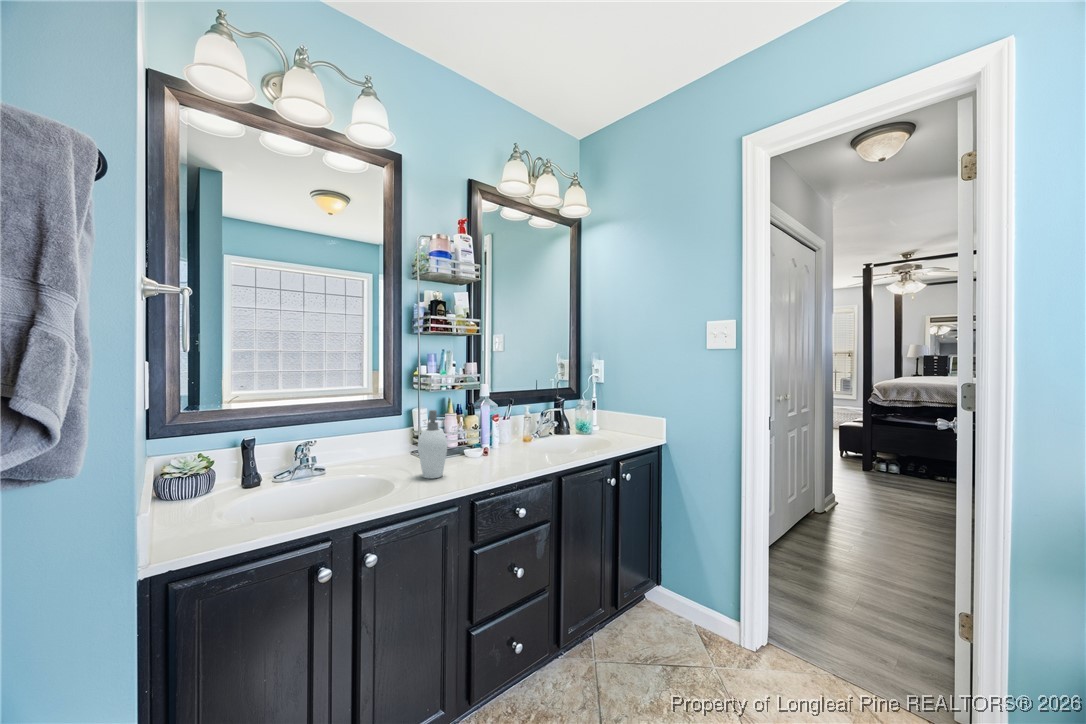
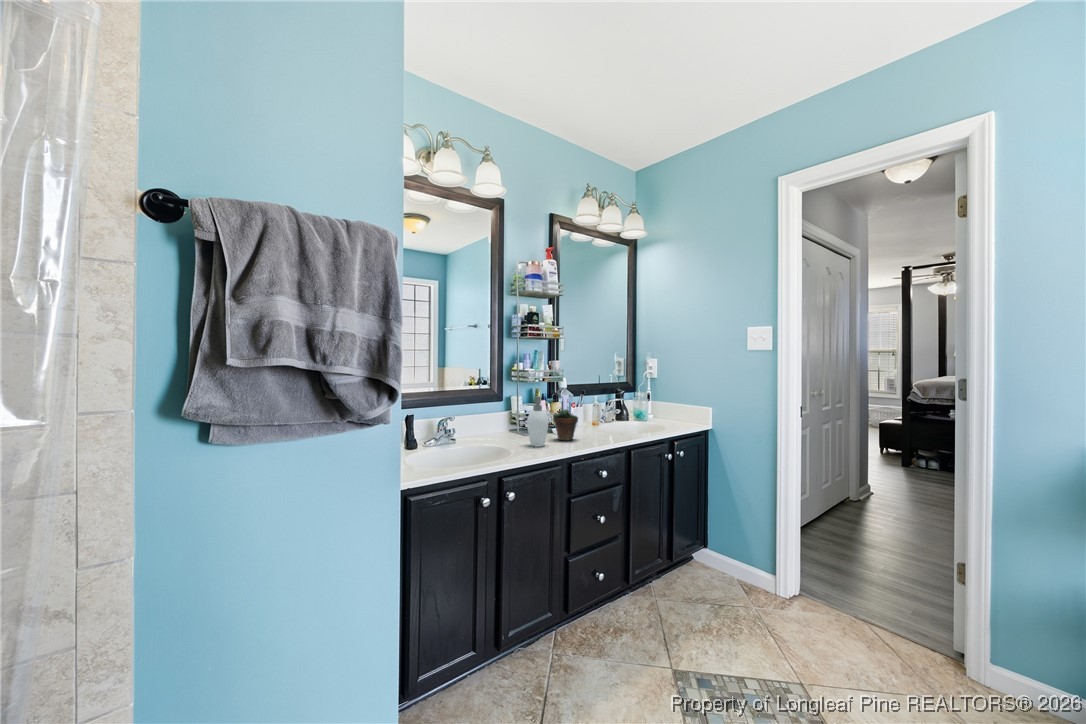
succulent plant: none [458,411,493,467] -> present [553,400,578,441]

